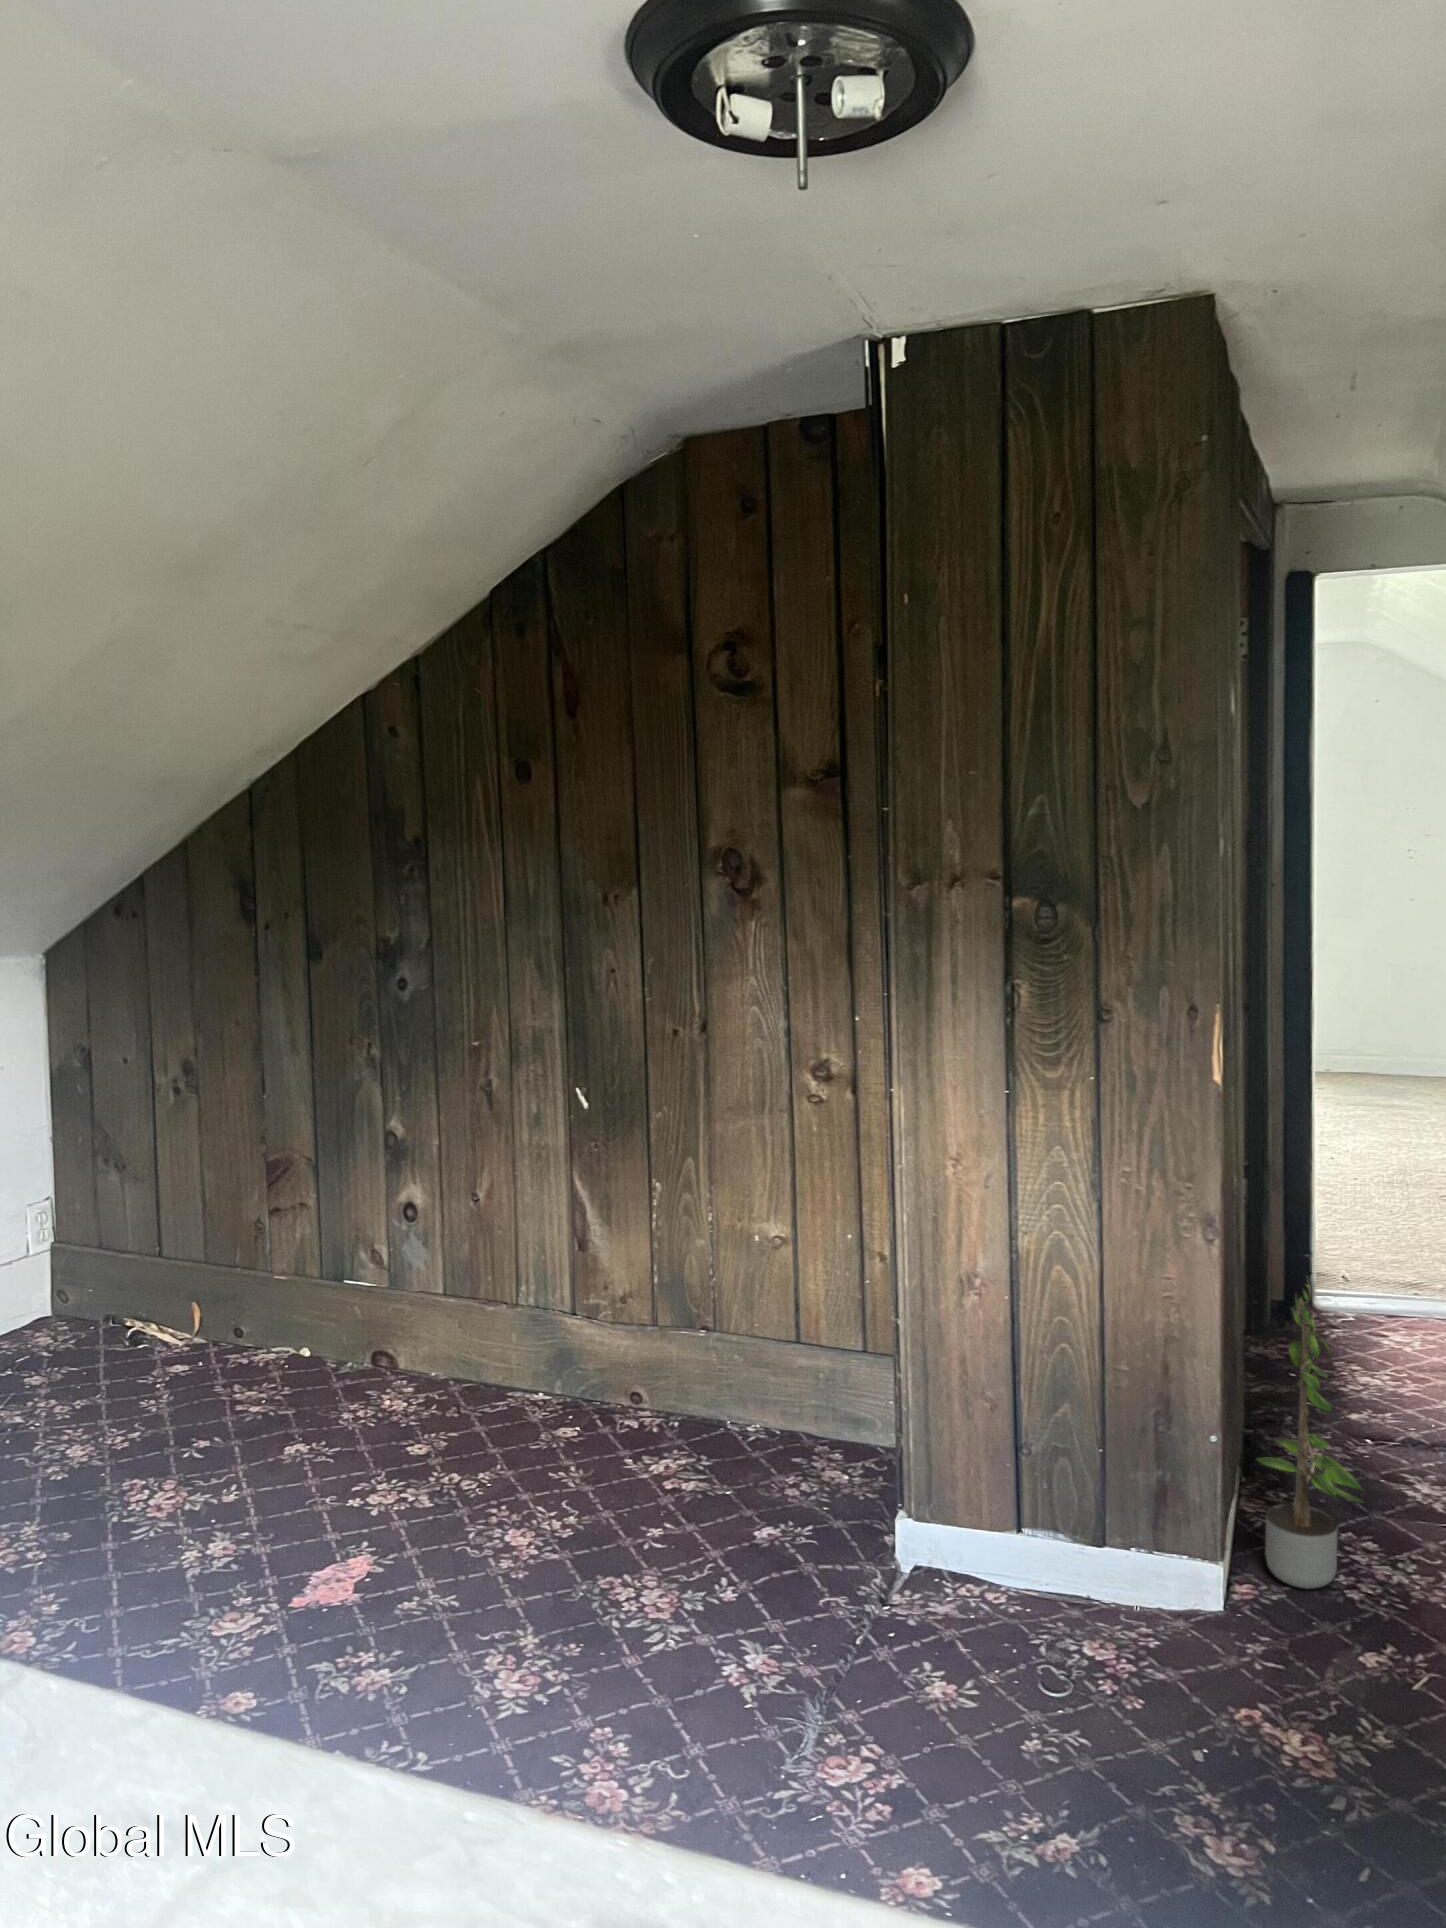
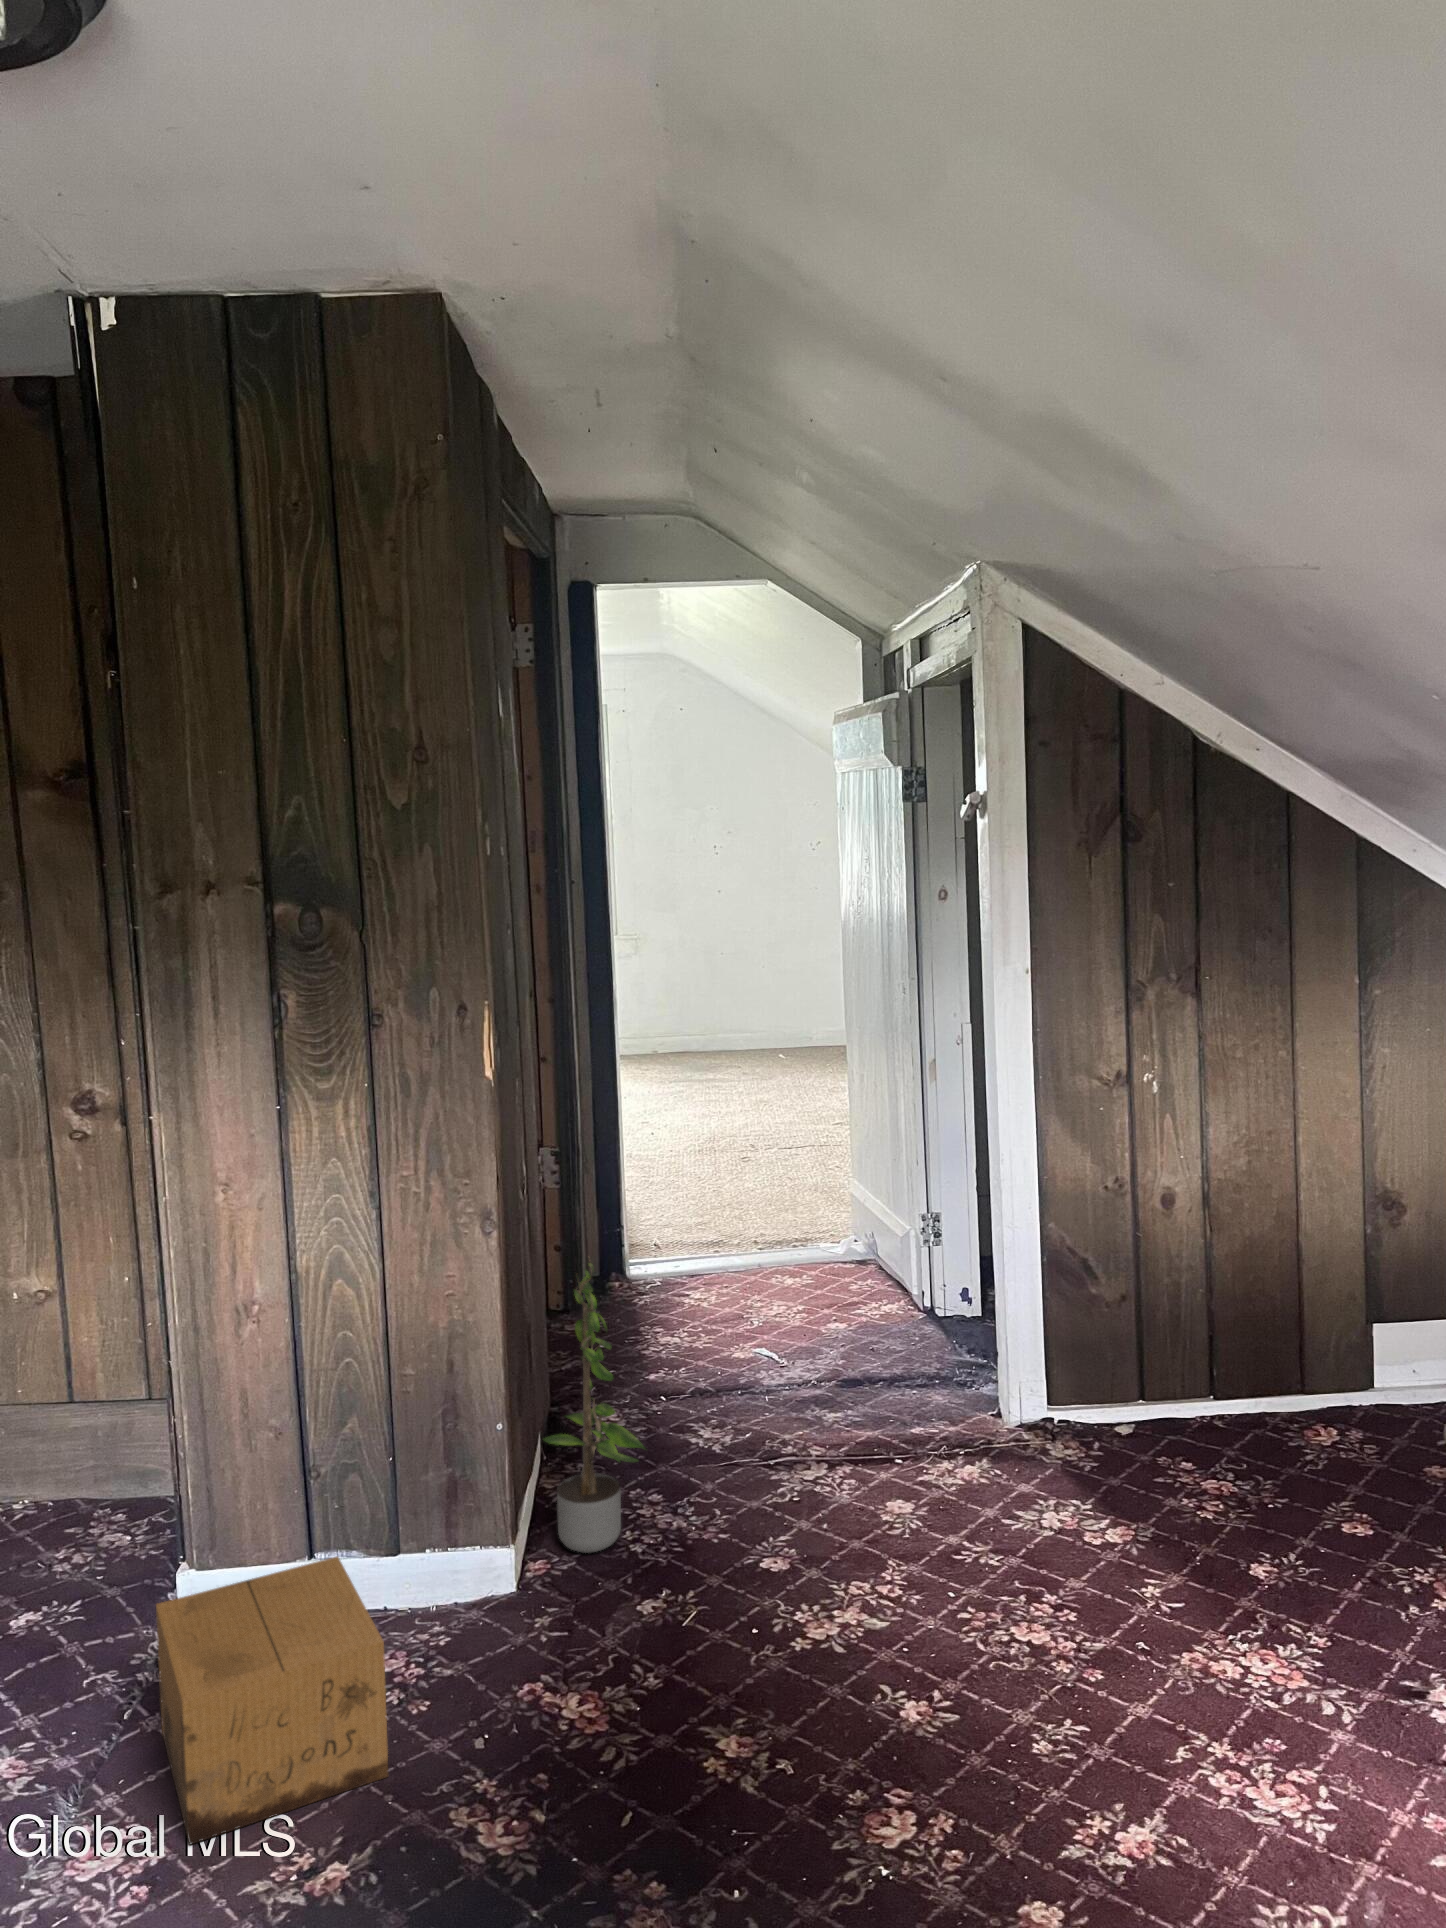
cardboard box: none [890,1534,1109,1777] -> present [156,1557,388,1844]

